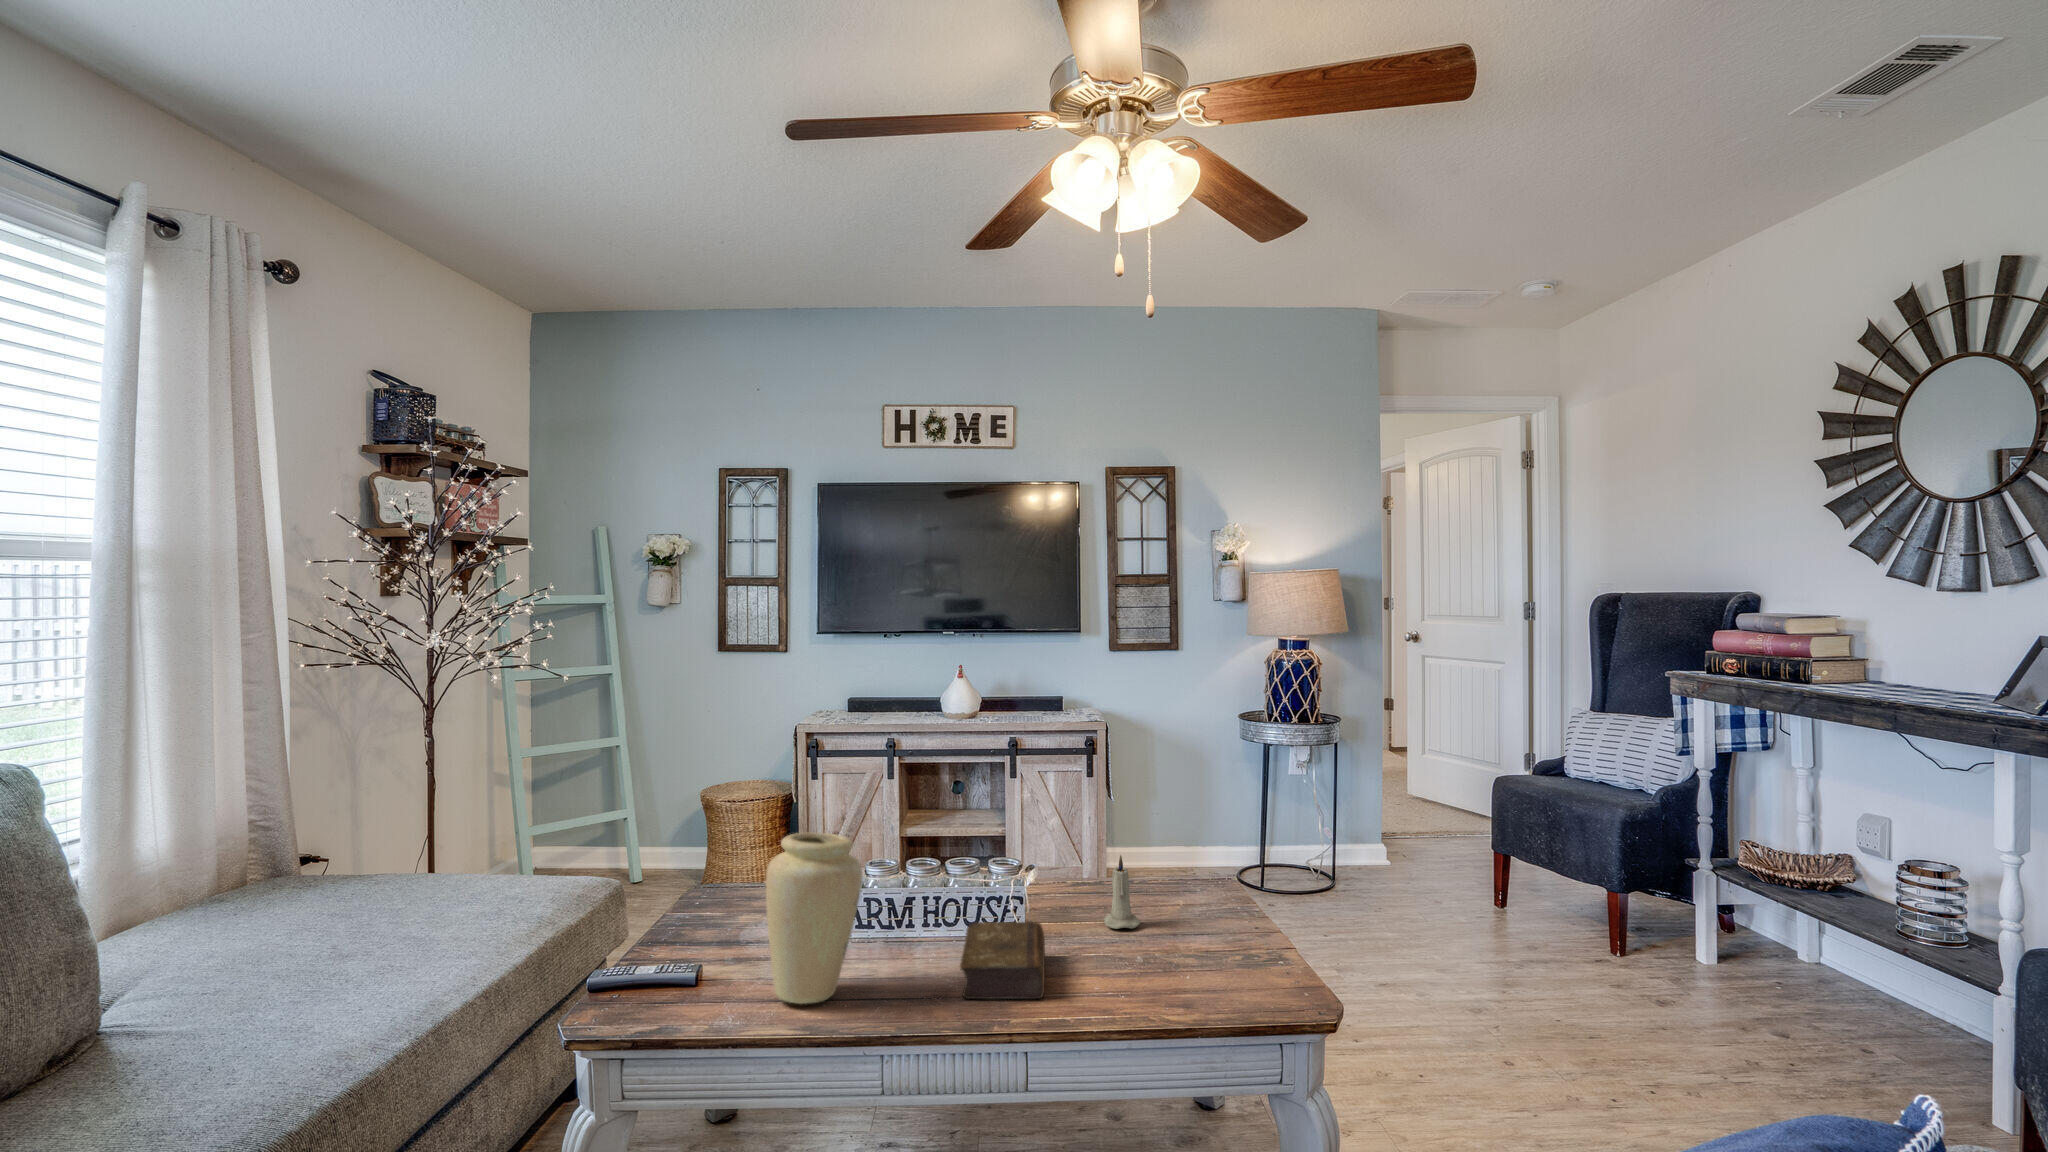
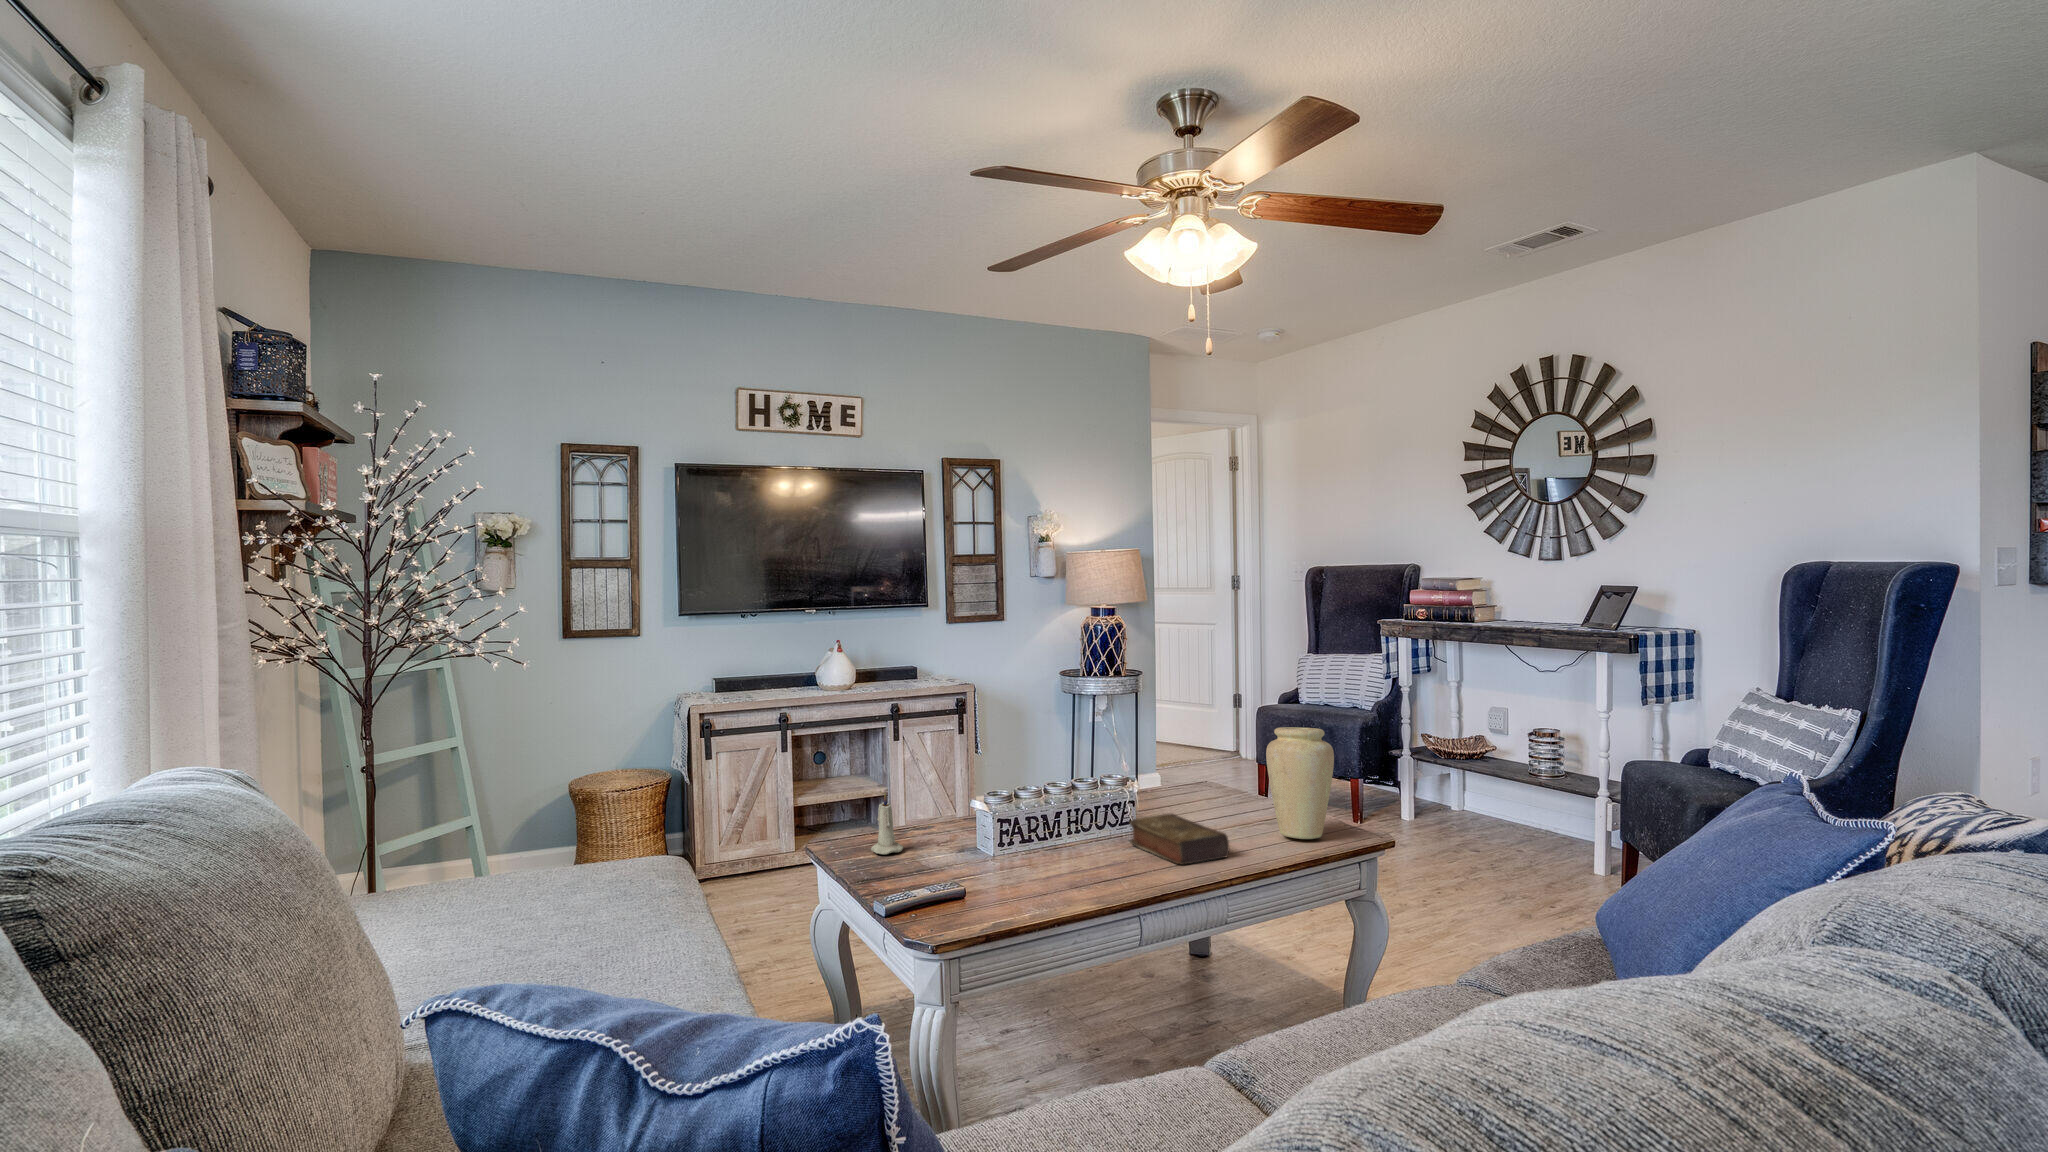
vase: present [766,833,862,1004] -> present [1266,727,1334,839]
candle: present [1104,855,1140,929] -> present [871,793,903,854]

